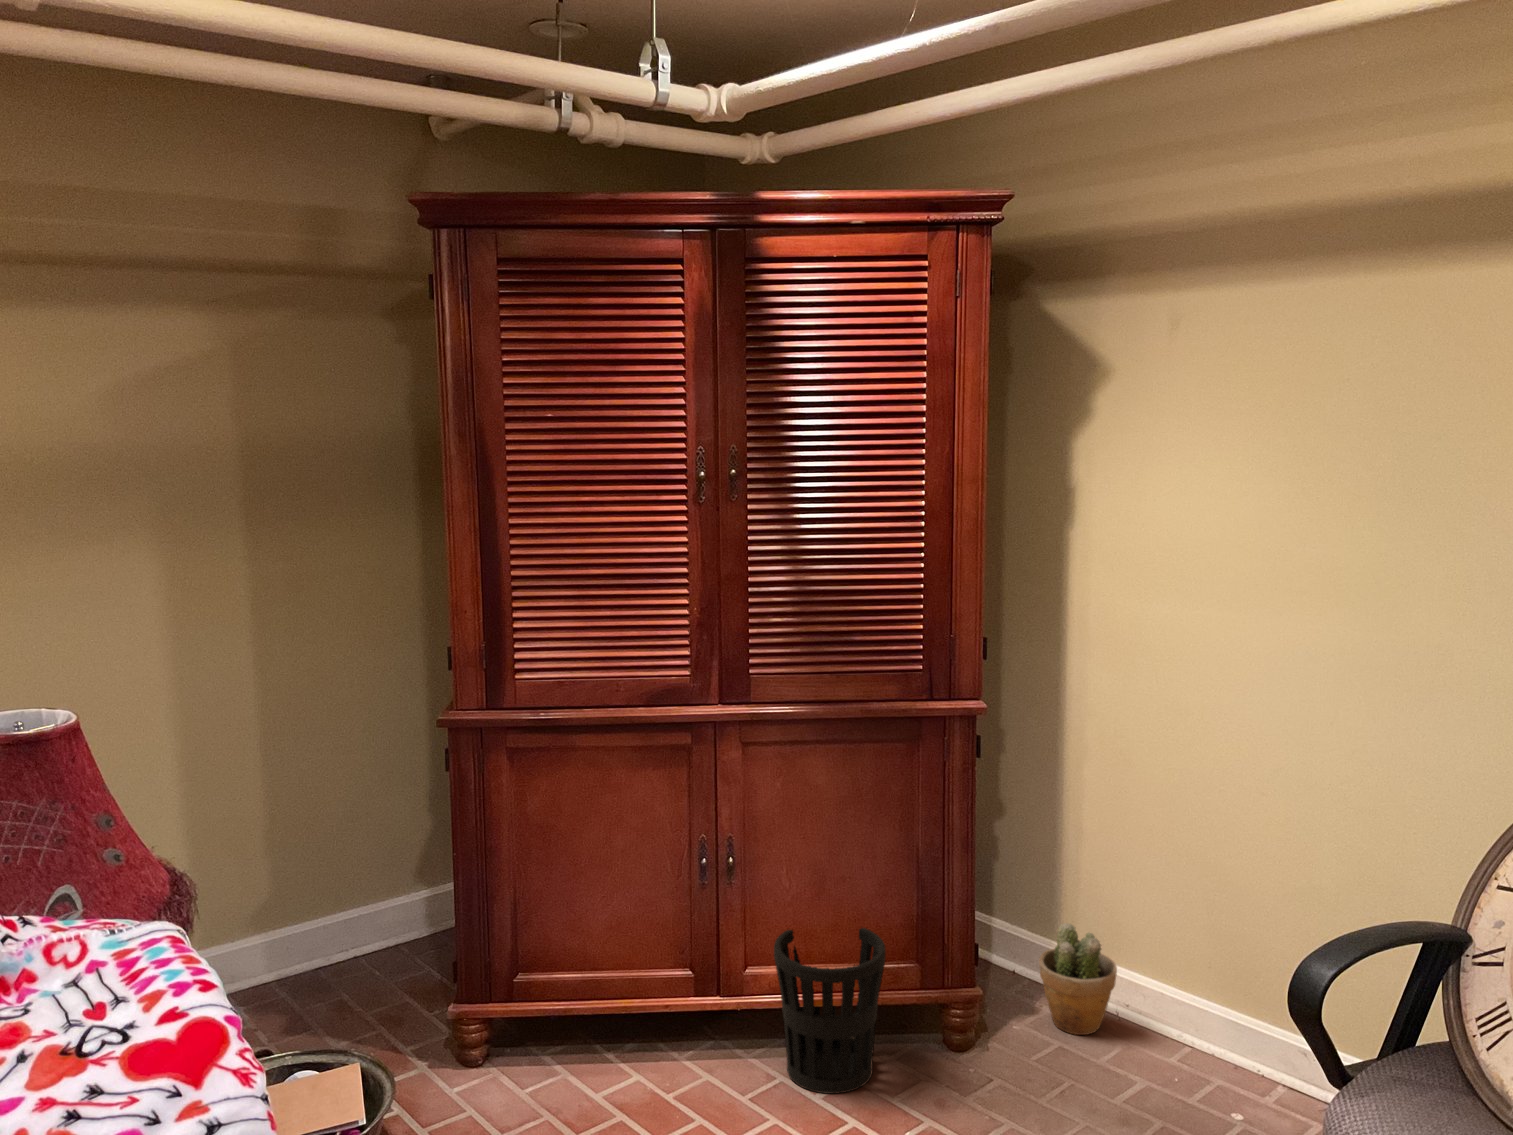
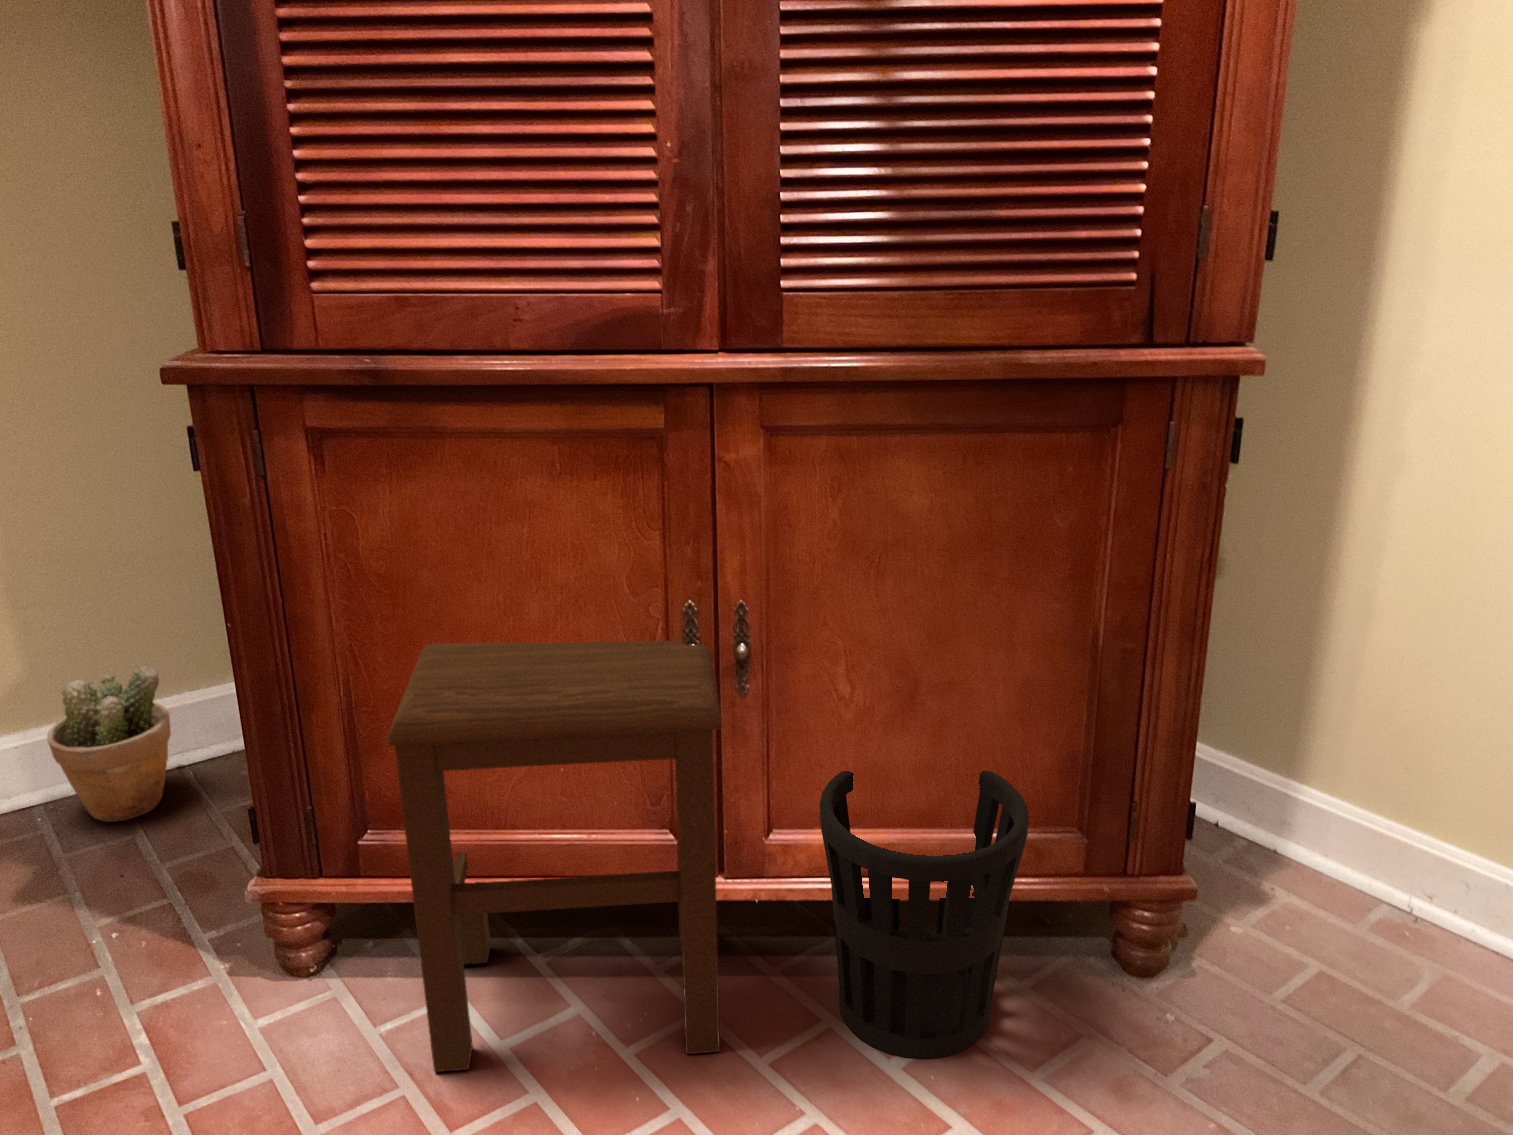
stool: none [552,848,723,1109] -> present [388,641,722,1072]
potted plant: present [1039,923,1117,1035] -> present [47,666,171,822]

